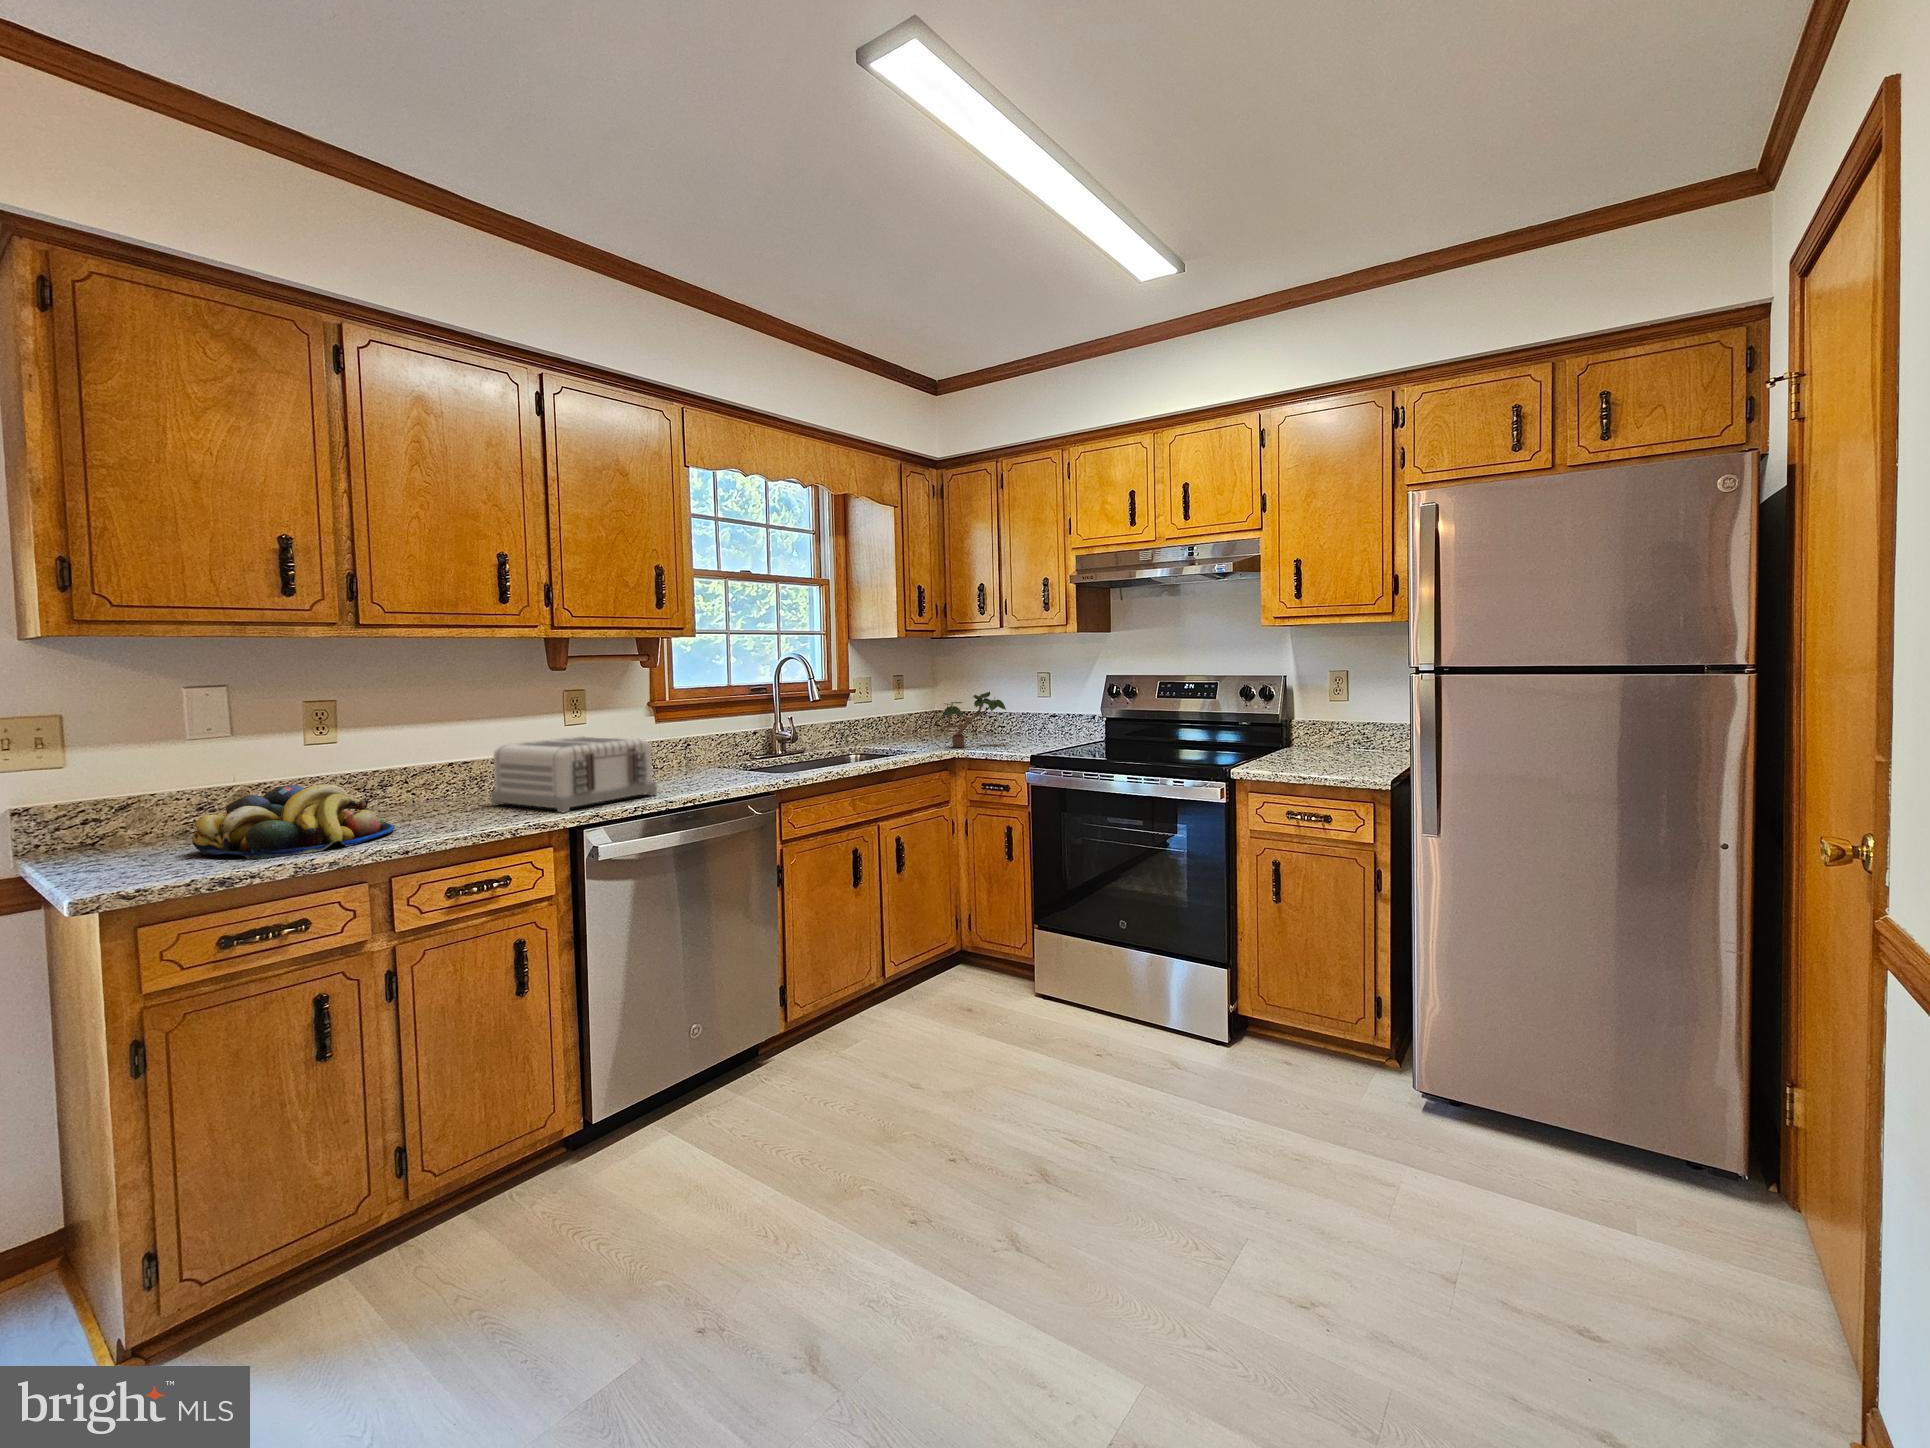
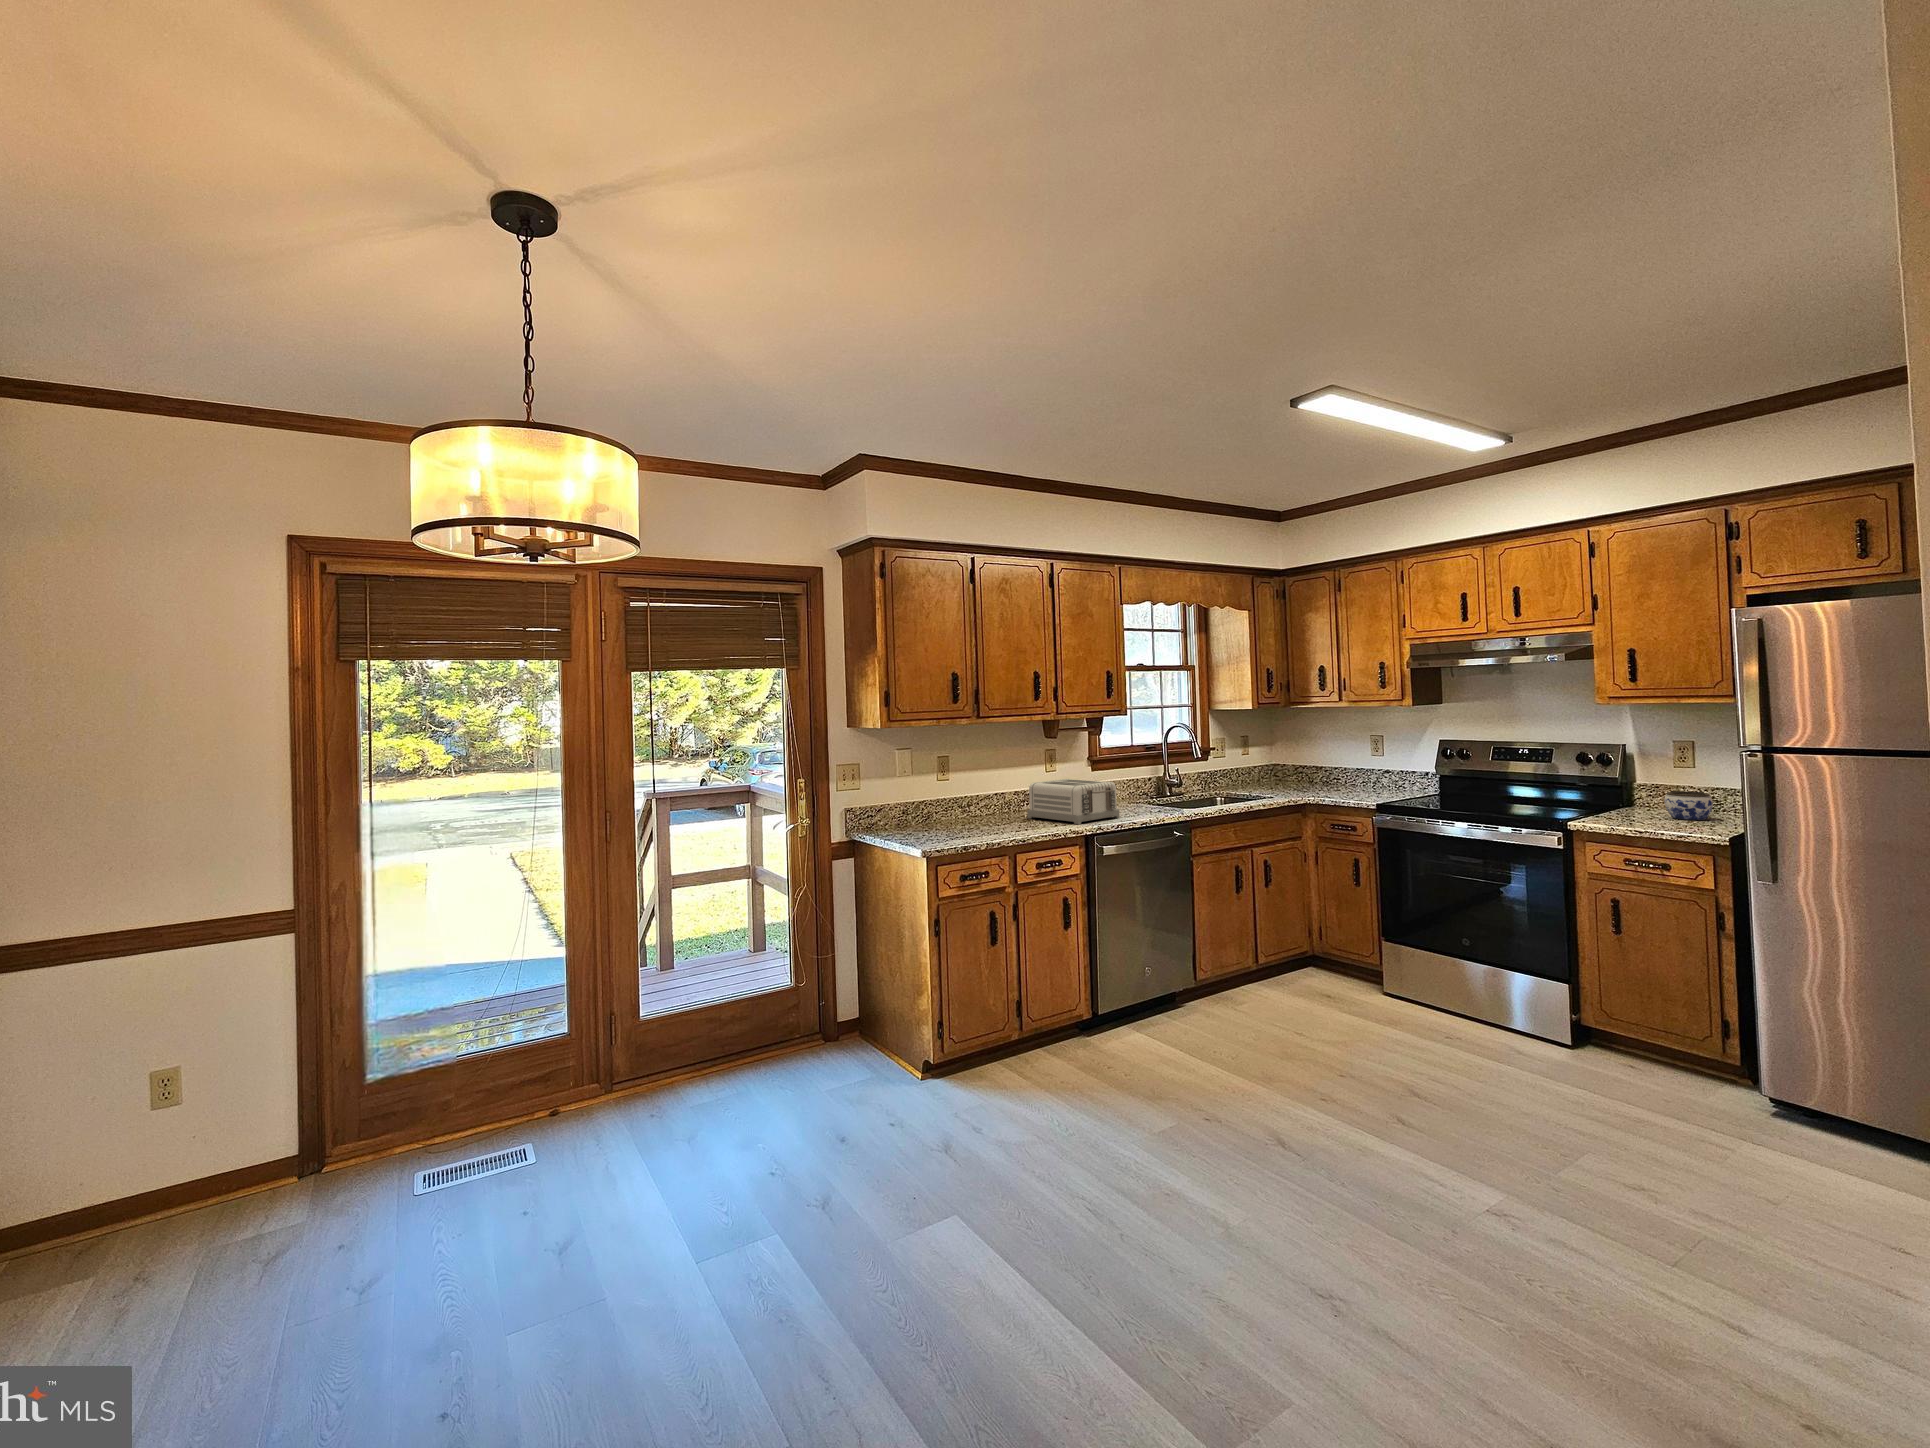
potted plant: present [941,692,1006,747] -> none [1285,750,1354,795]
jar: none [1323,727,1367,759] -> present [1664,791,1713,820]
fruit bowl: present [192,784,394,859] -> none [926,801,1003,837]

